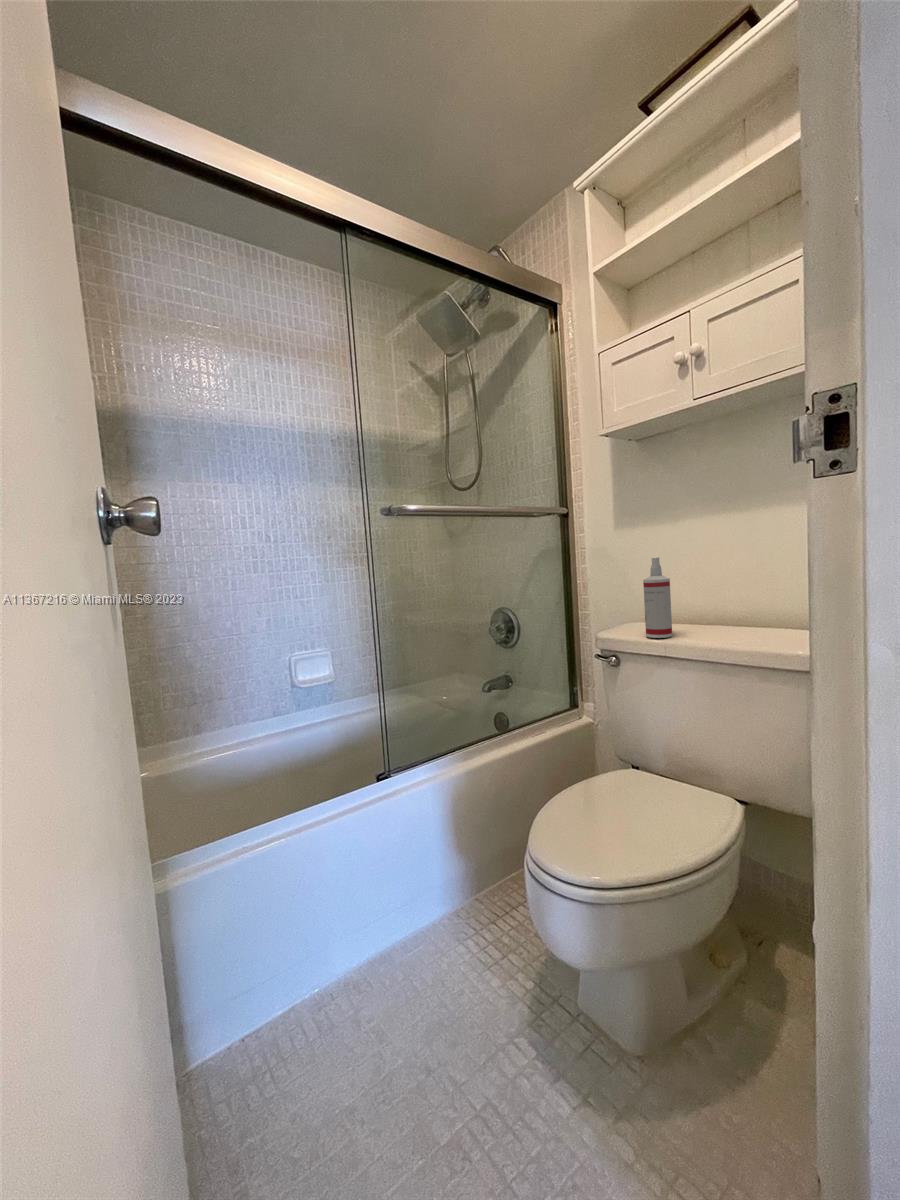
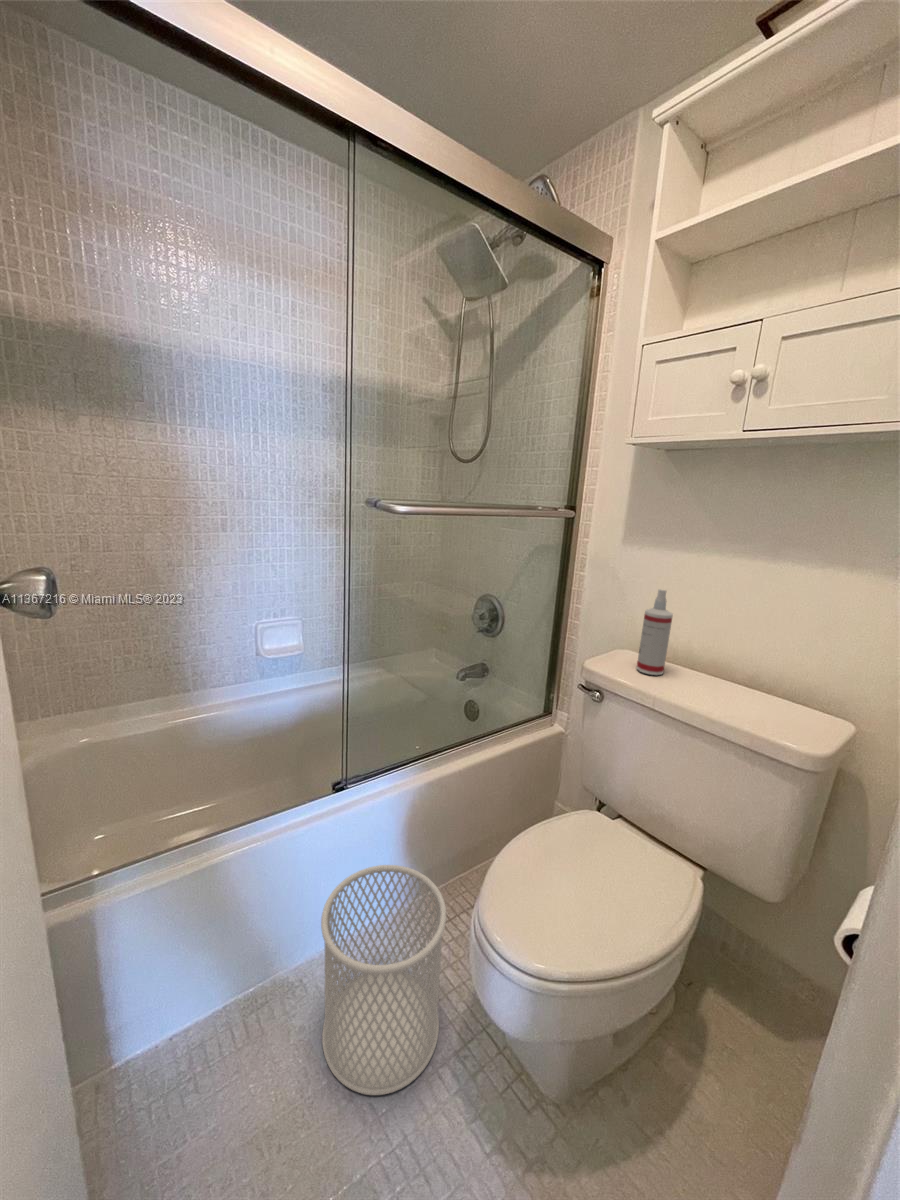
wastebasket: none [374,850,505,1087] -> present [321,865,446,1095]

